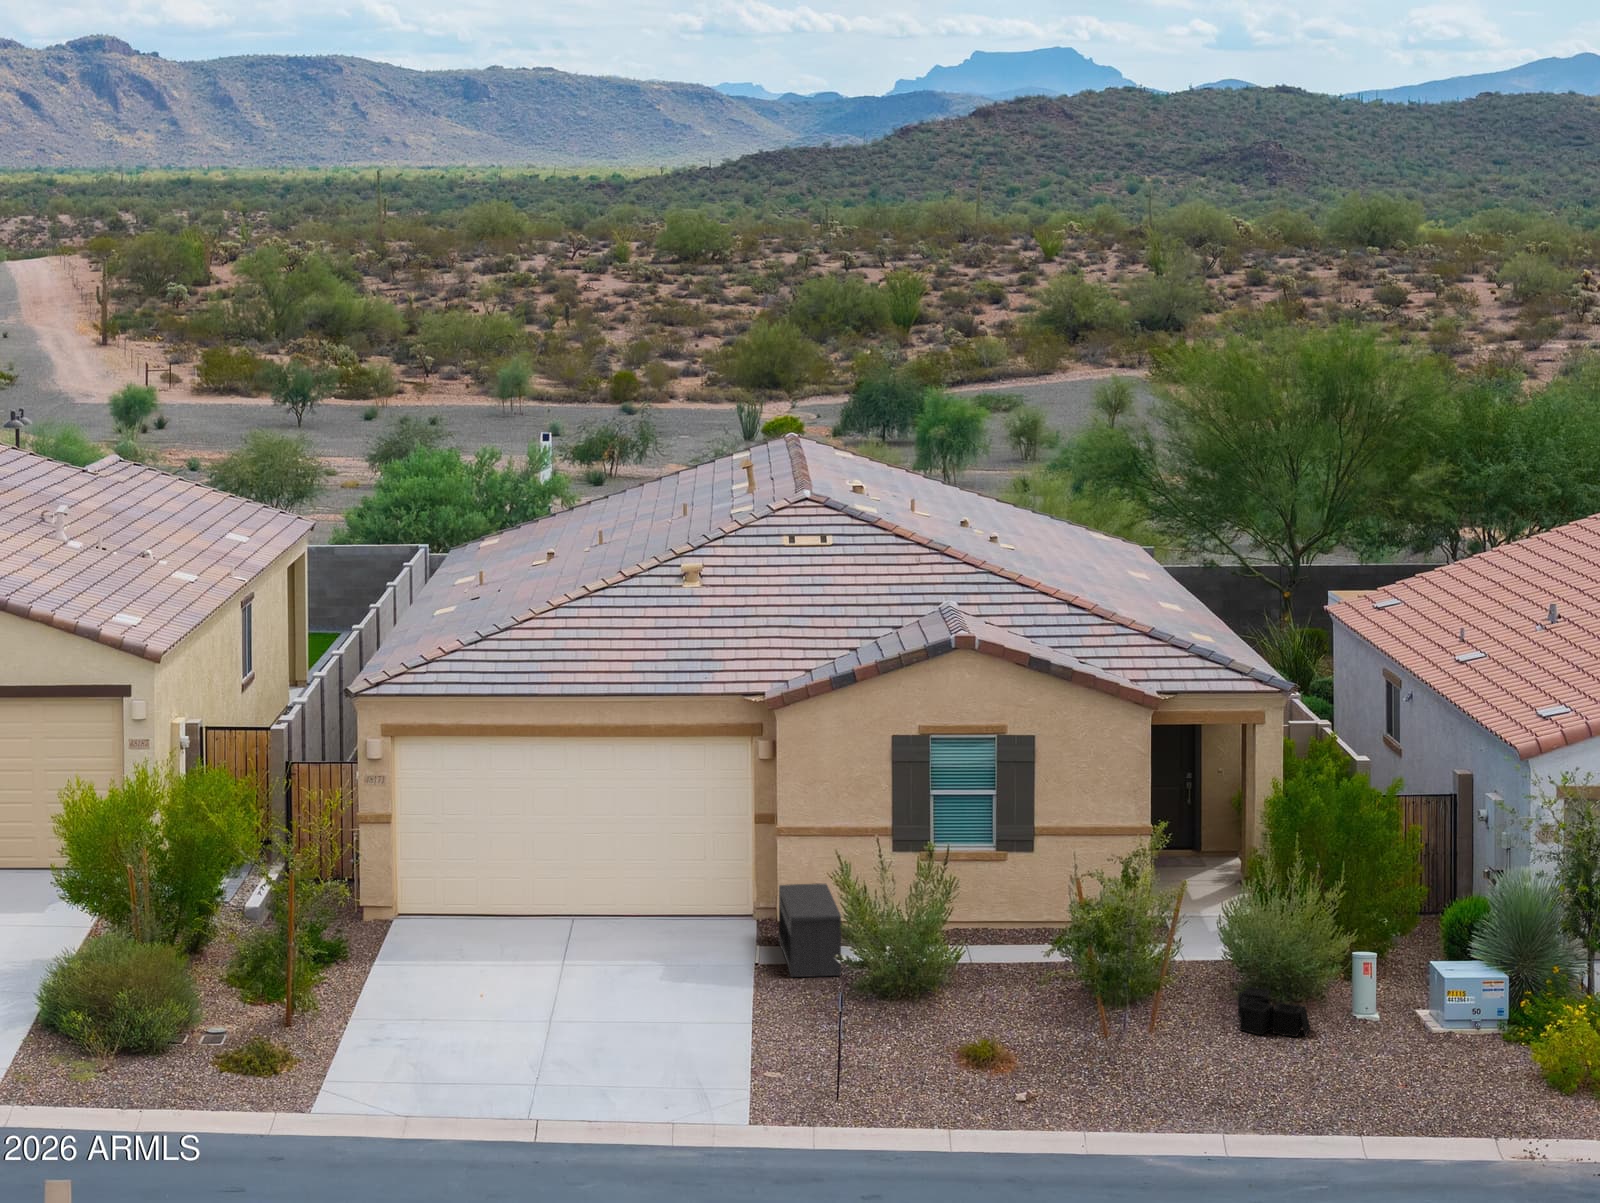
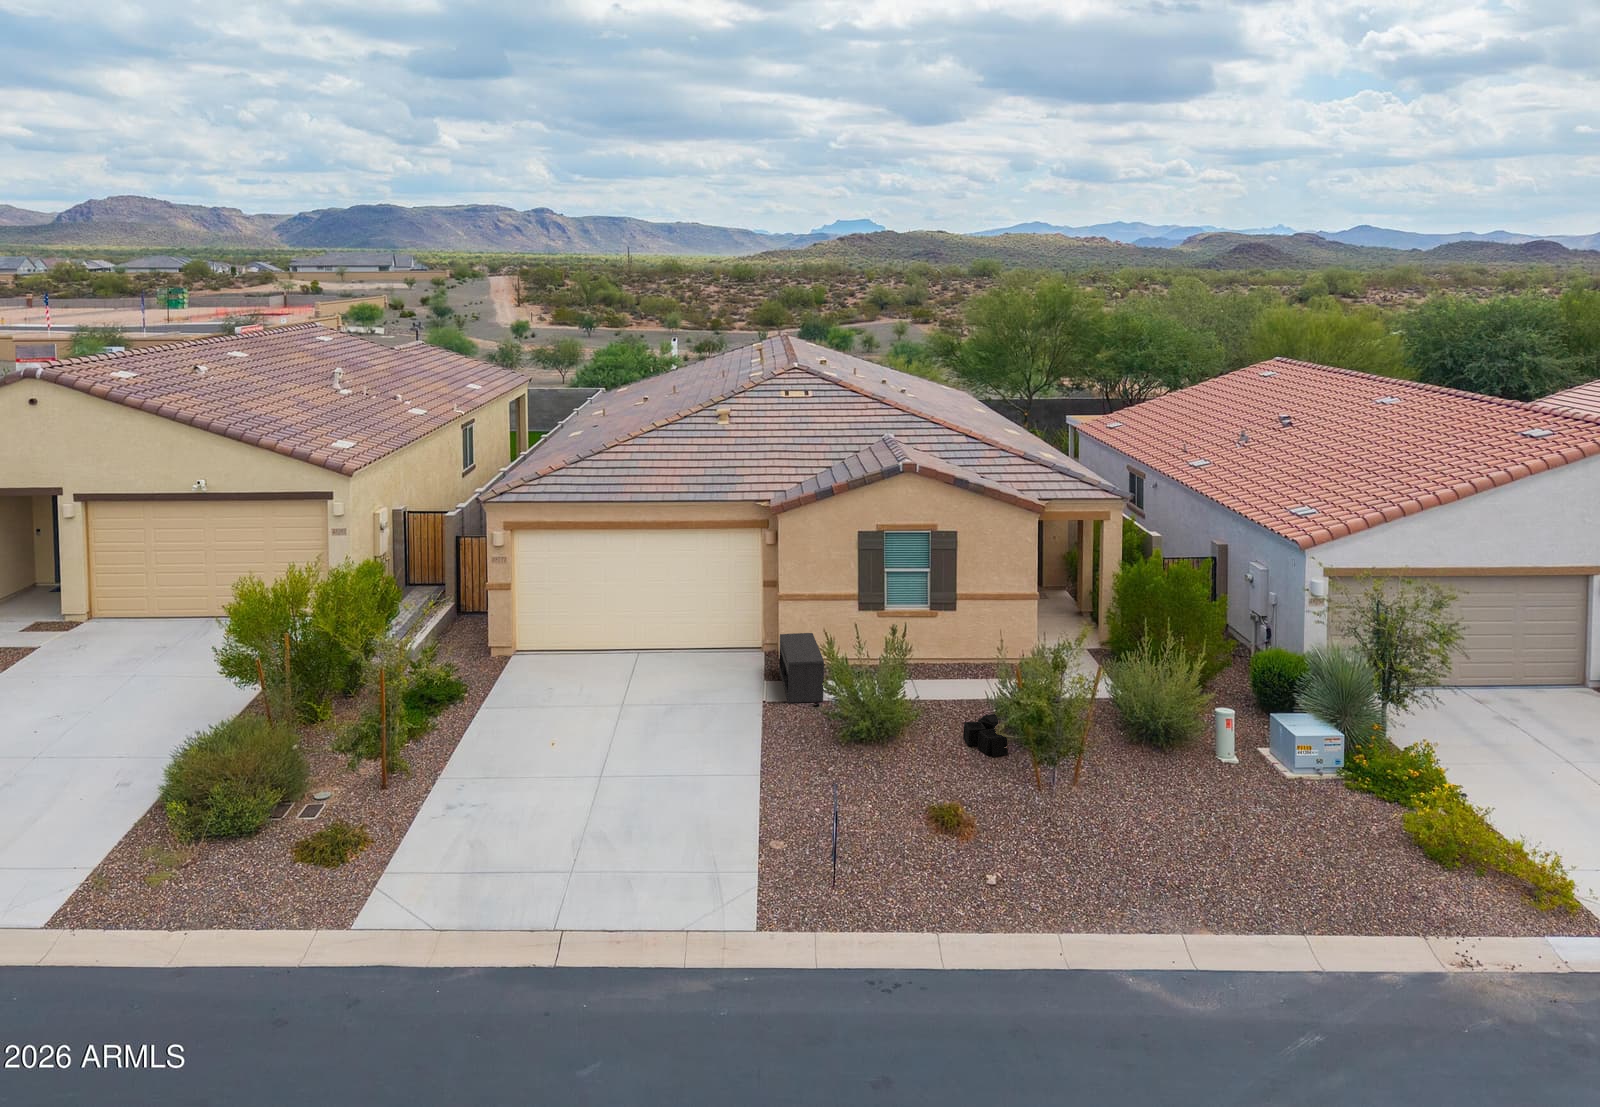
storage bin: present [1238,987,1310,1037] -> present [963,714,1008,757]

